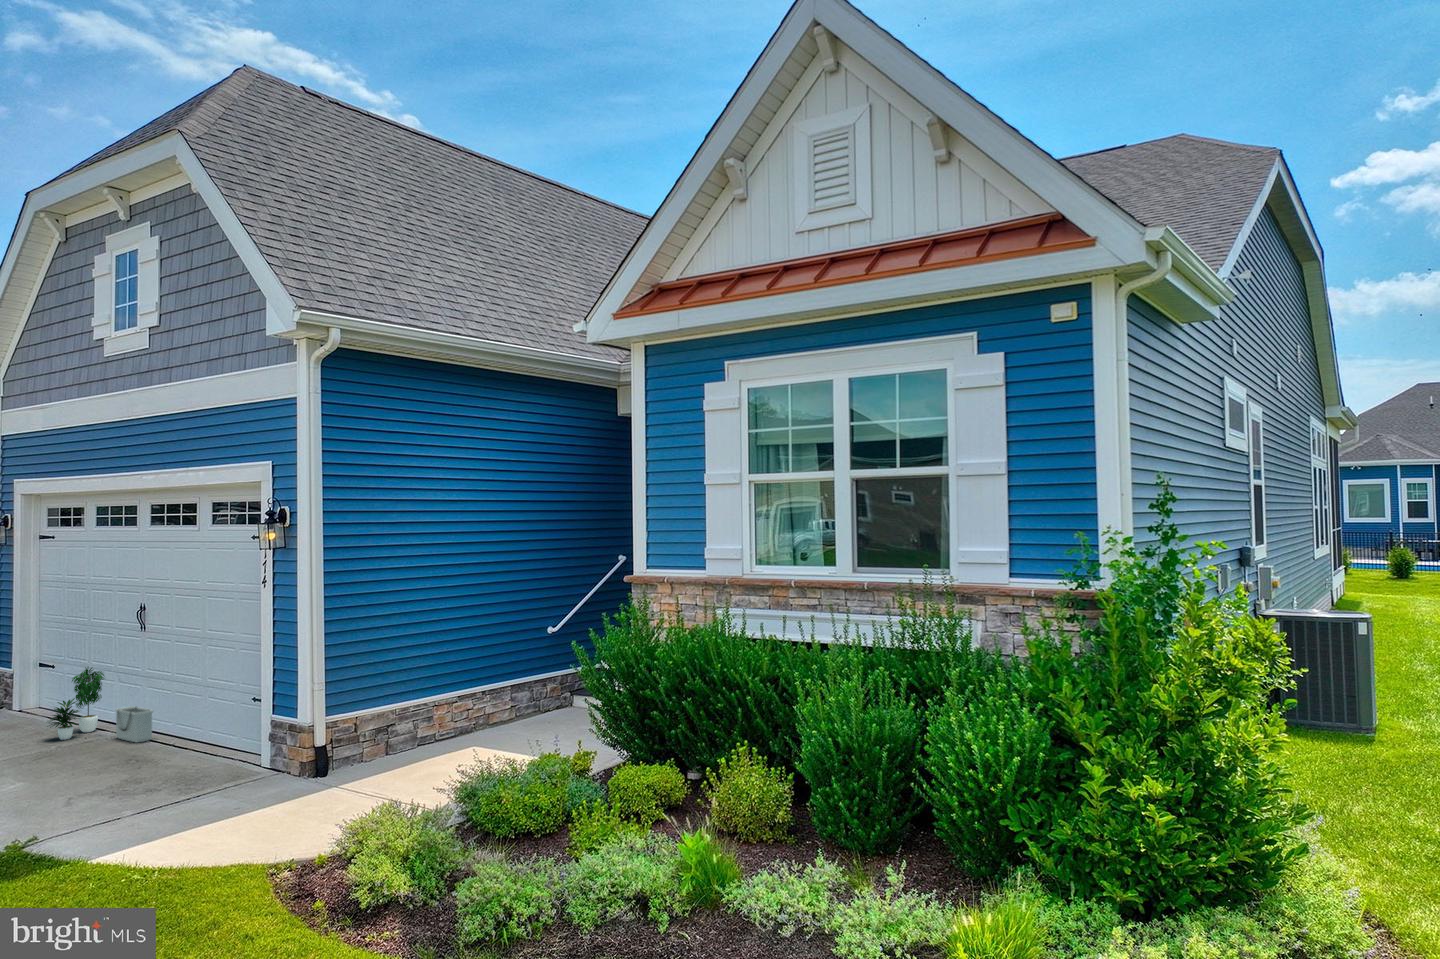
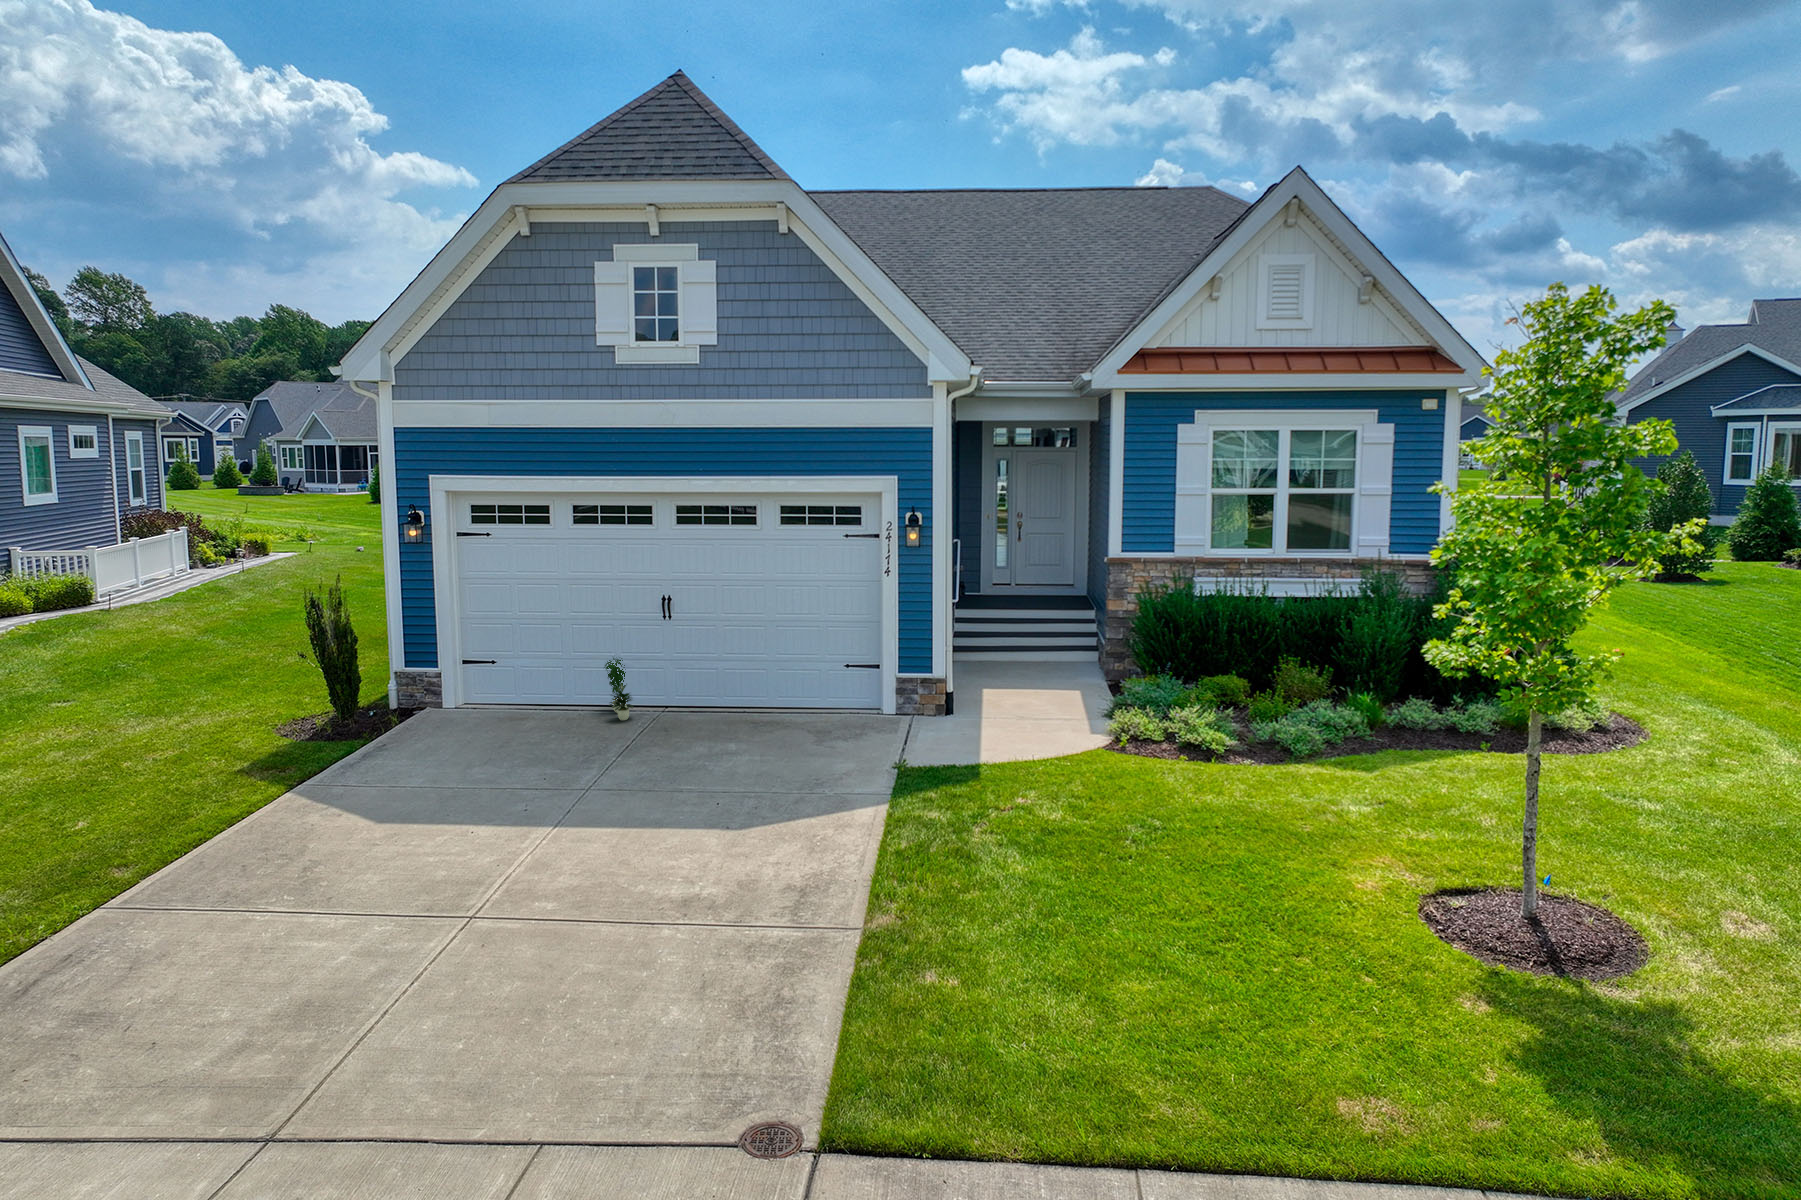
storage bin: present [116,706,153,742] -> none [671,685,713,713]

